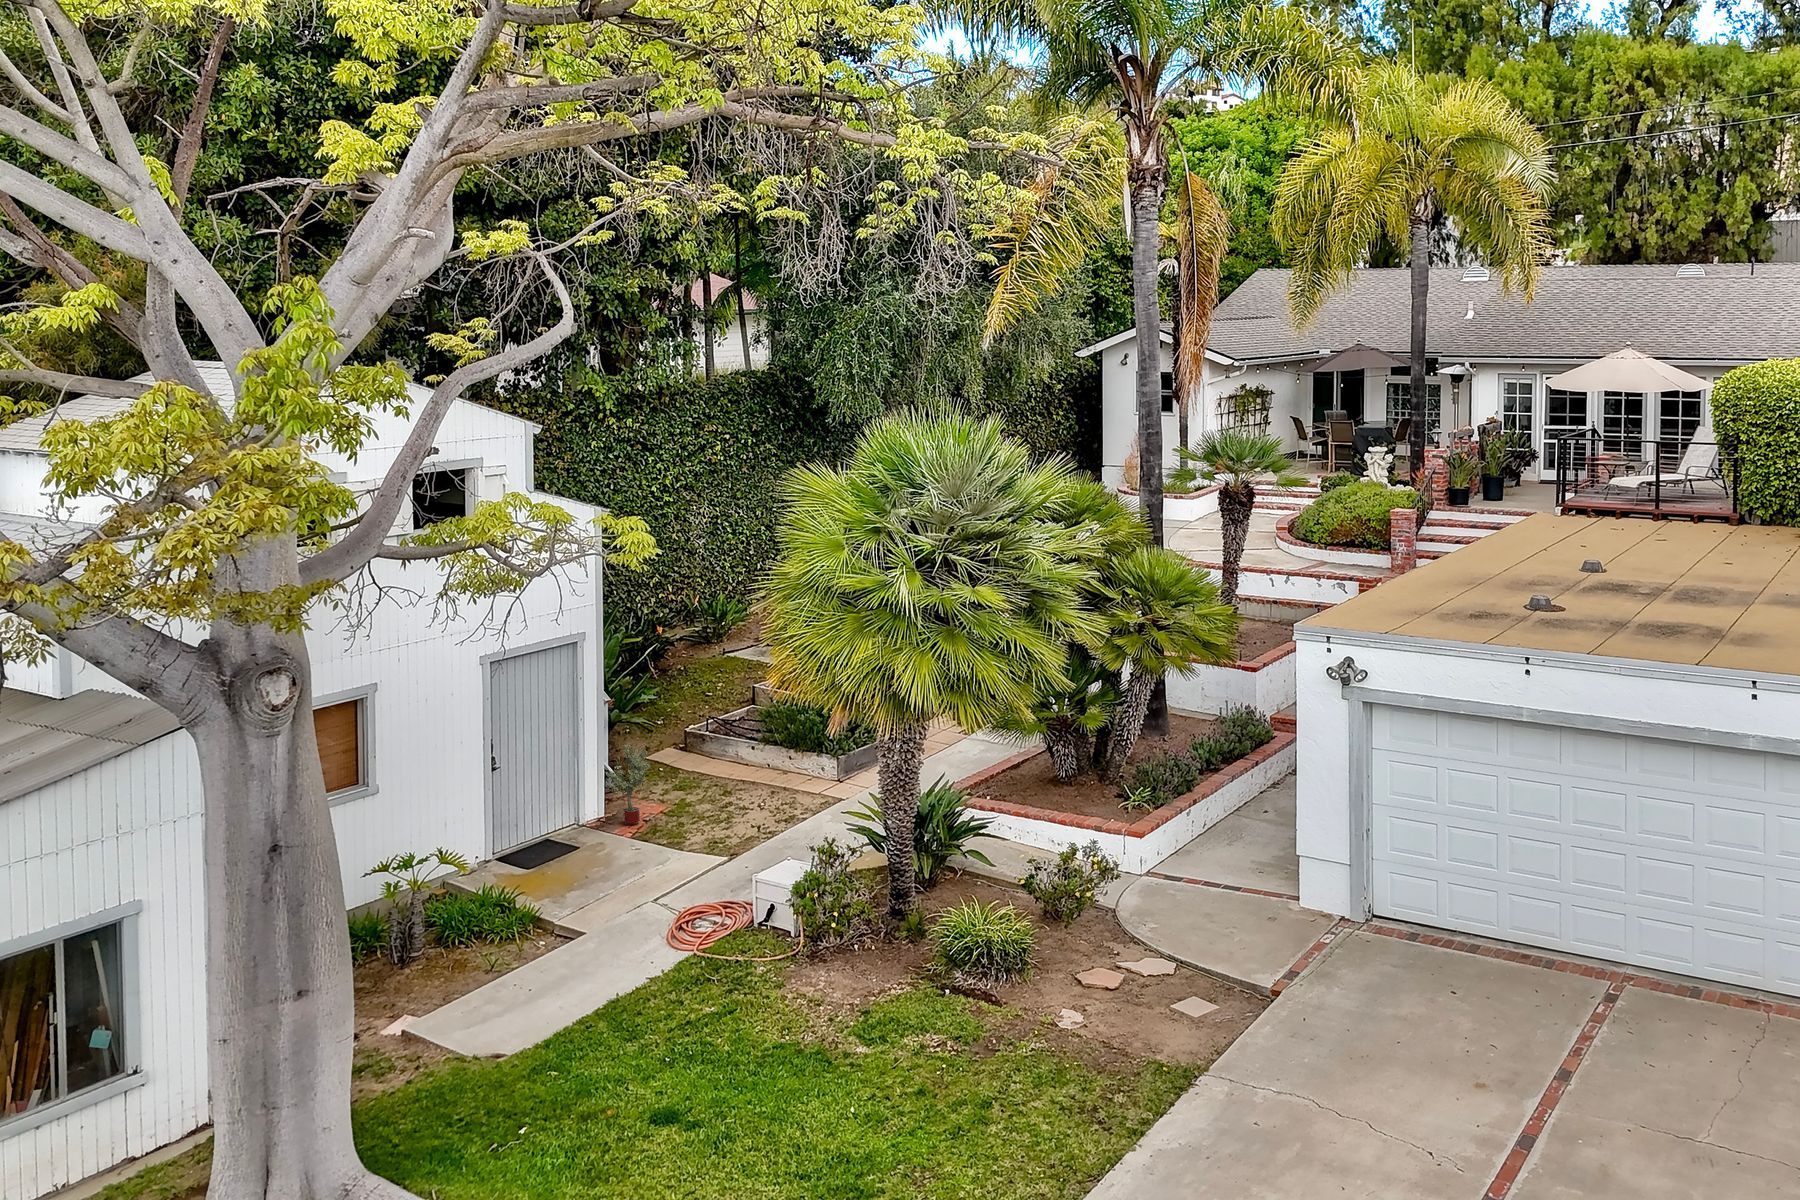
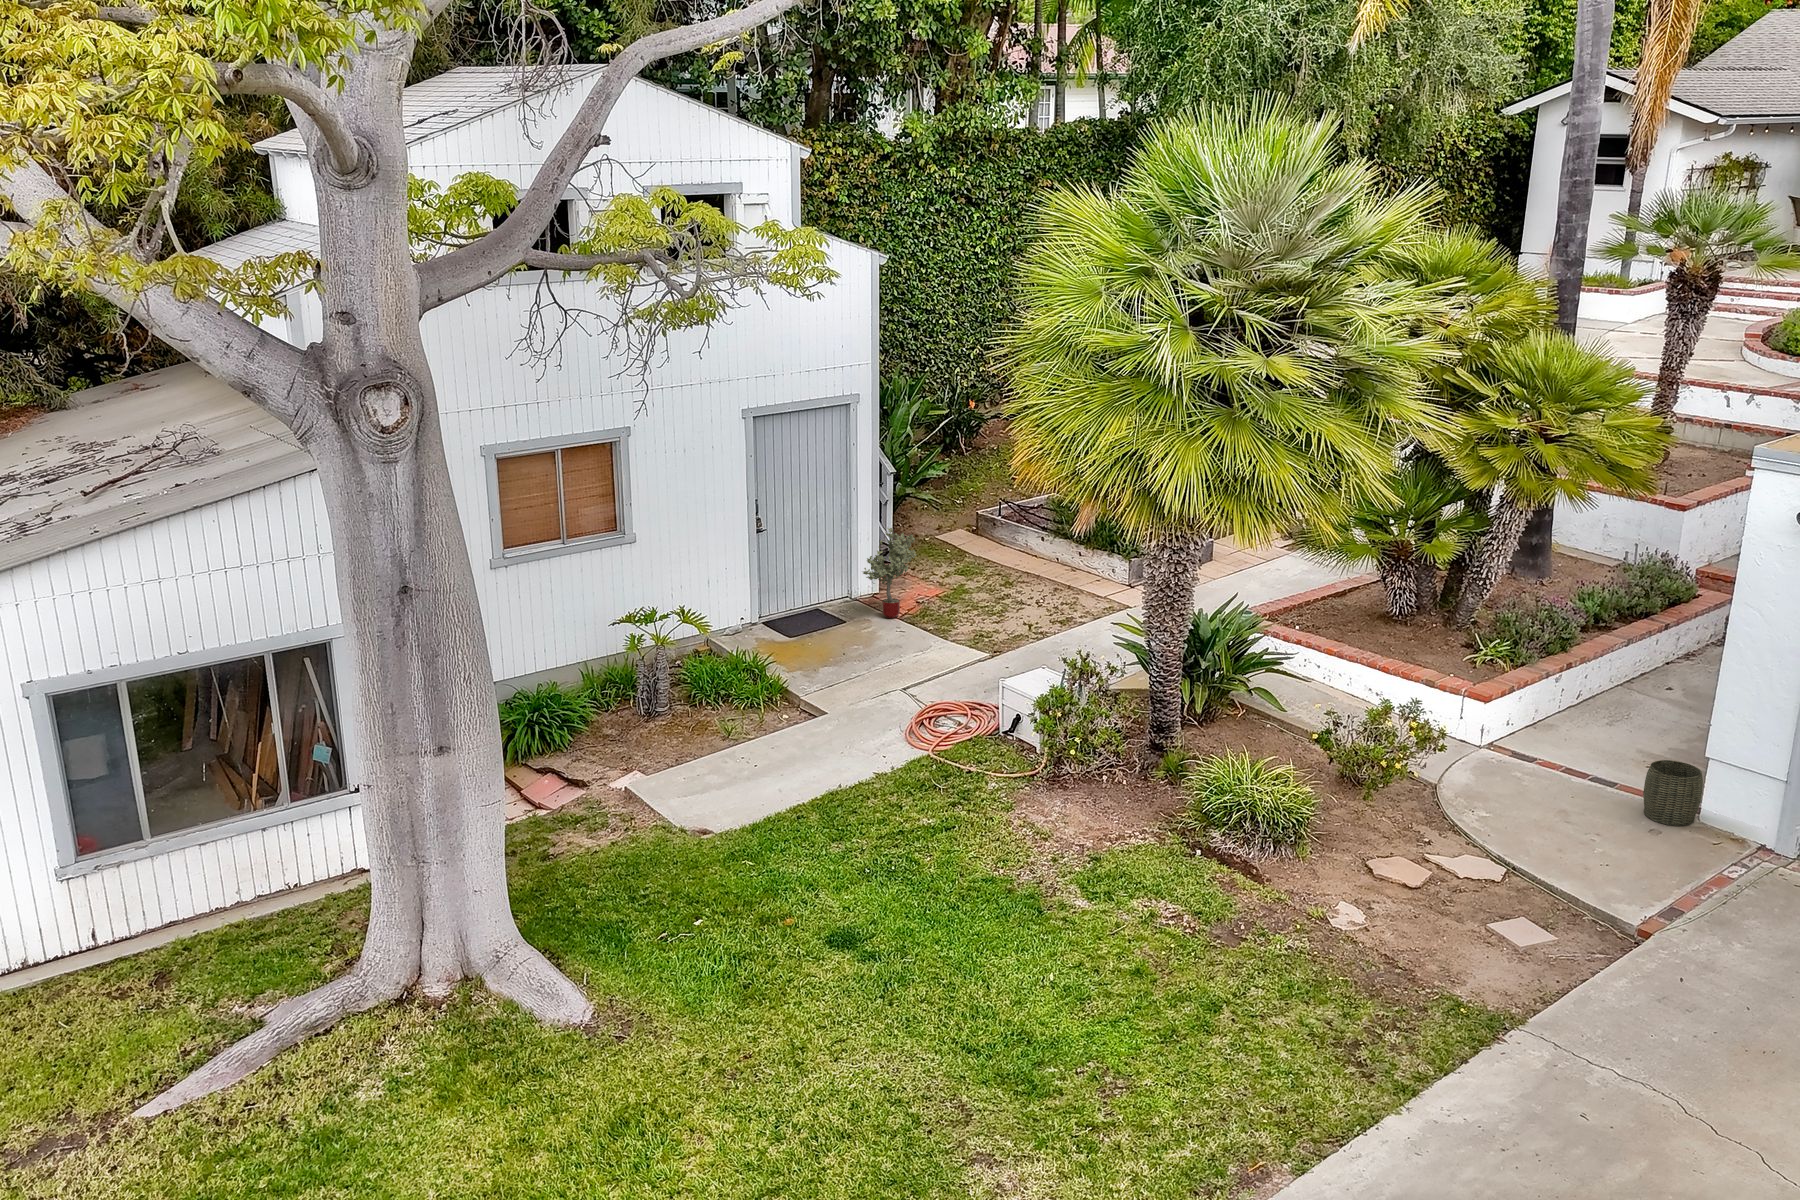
woven basket: none [1265,867,1305,916] -> present [1643,760,1703,826]

